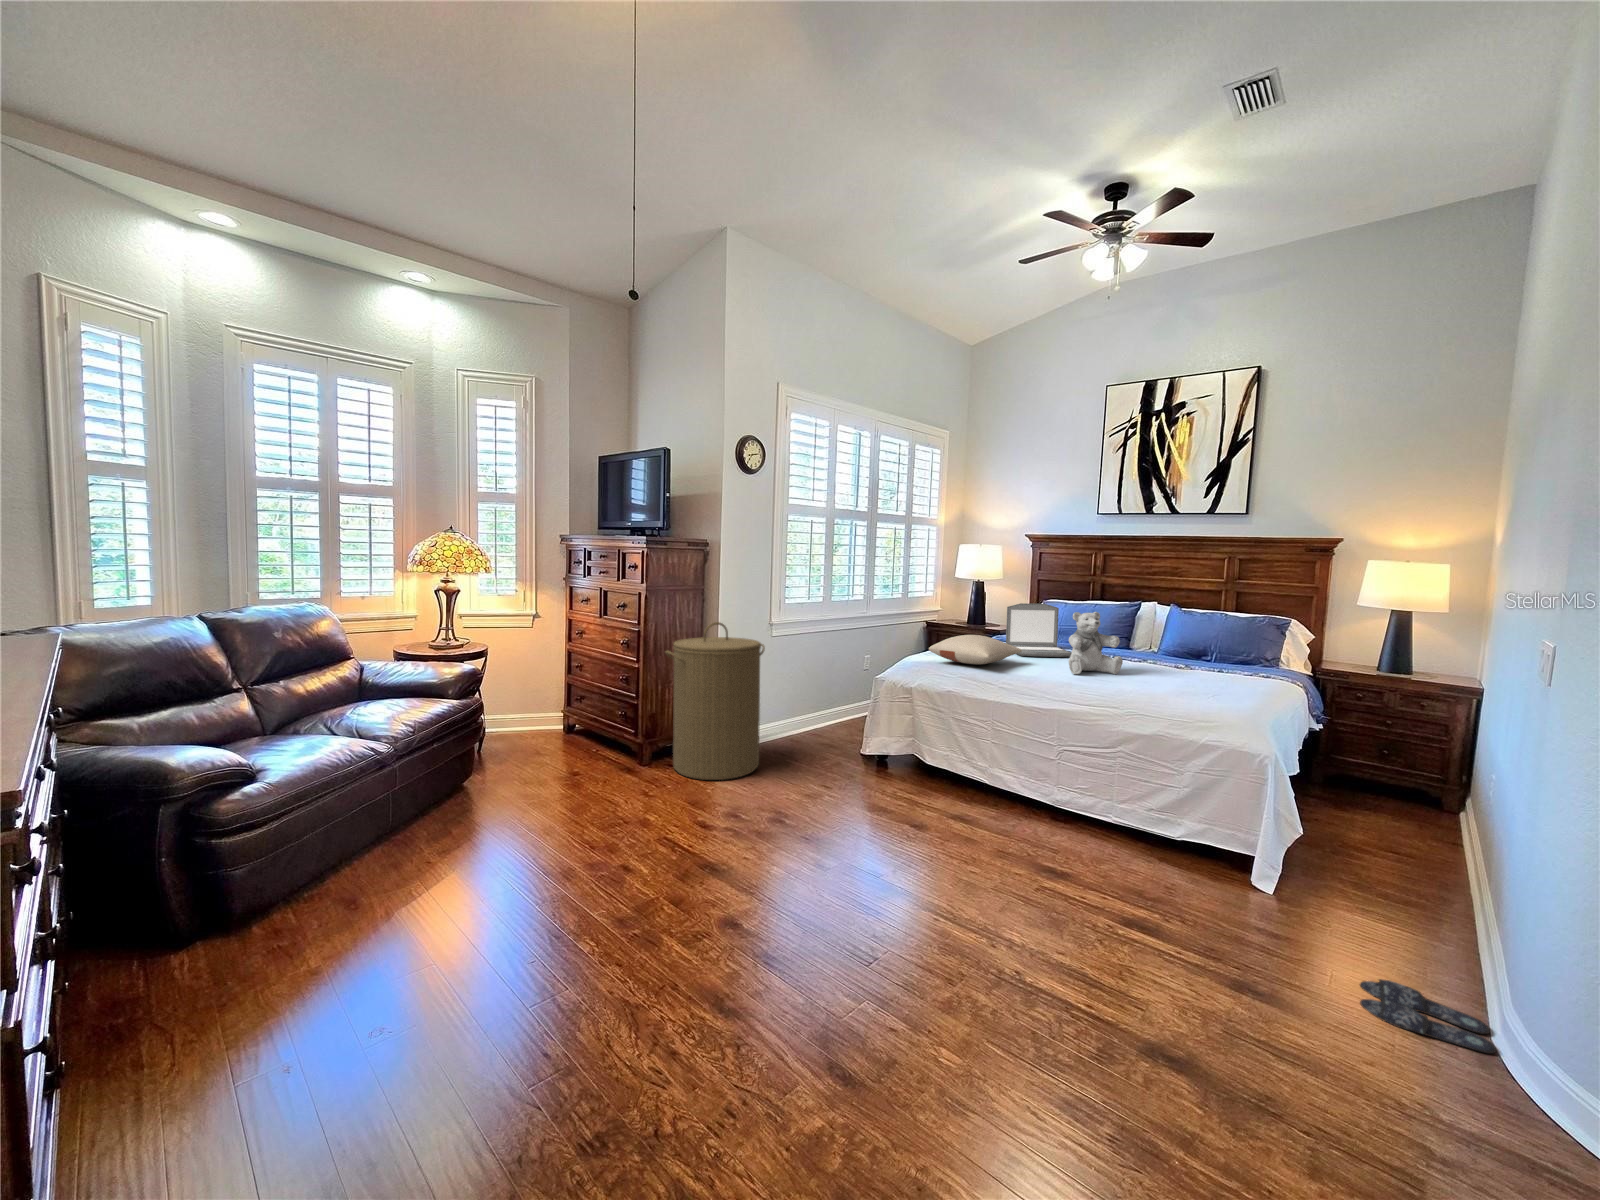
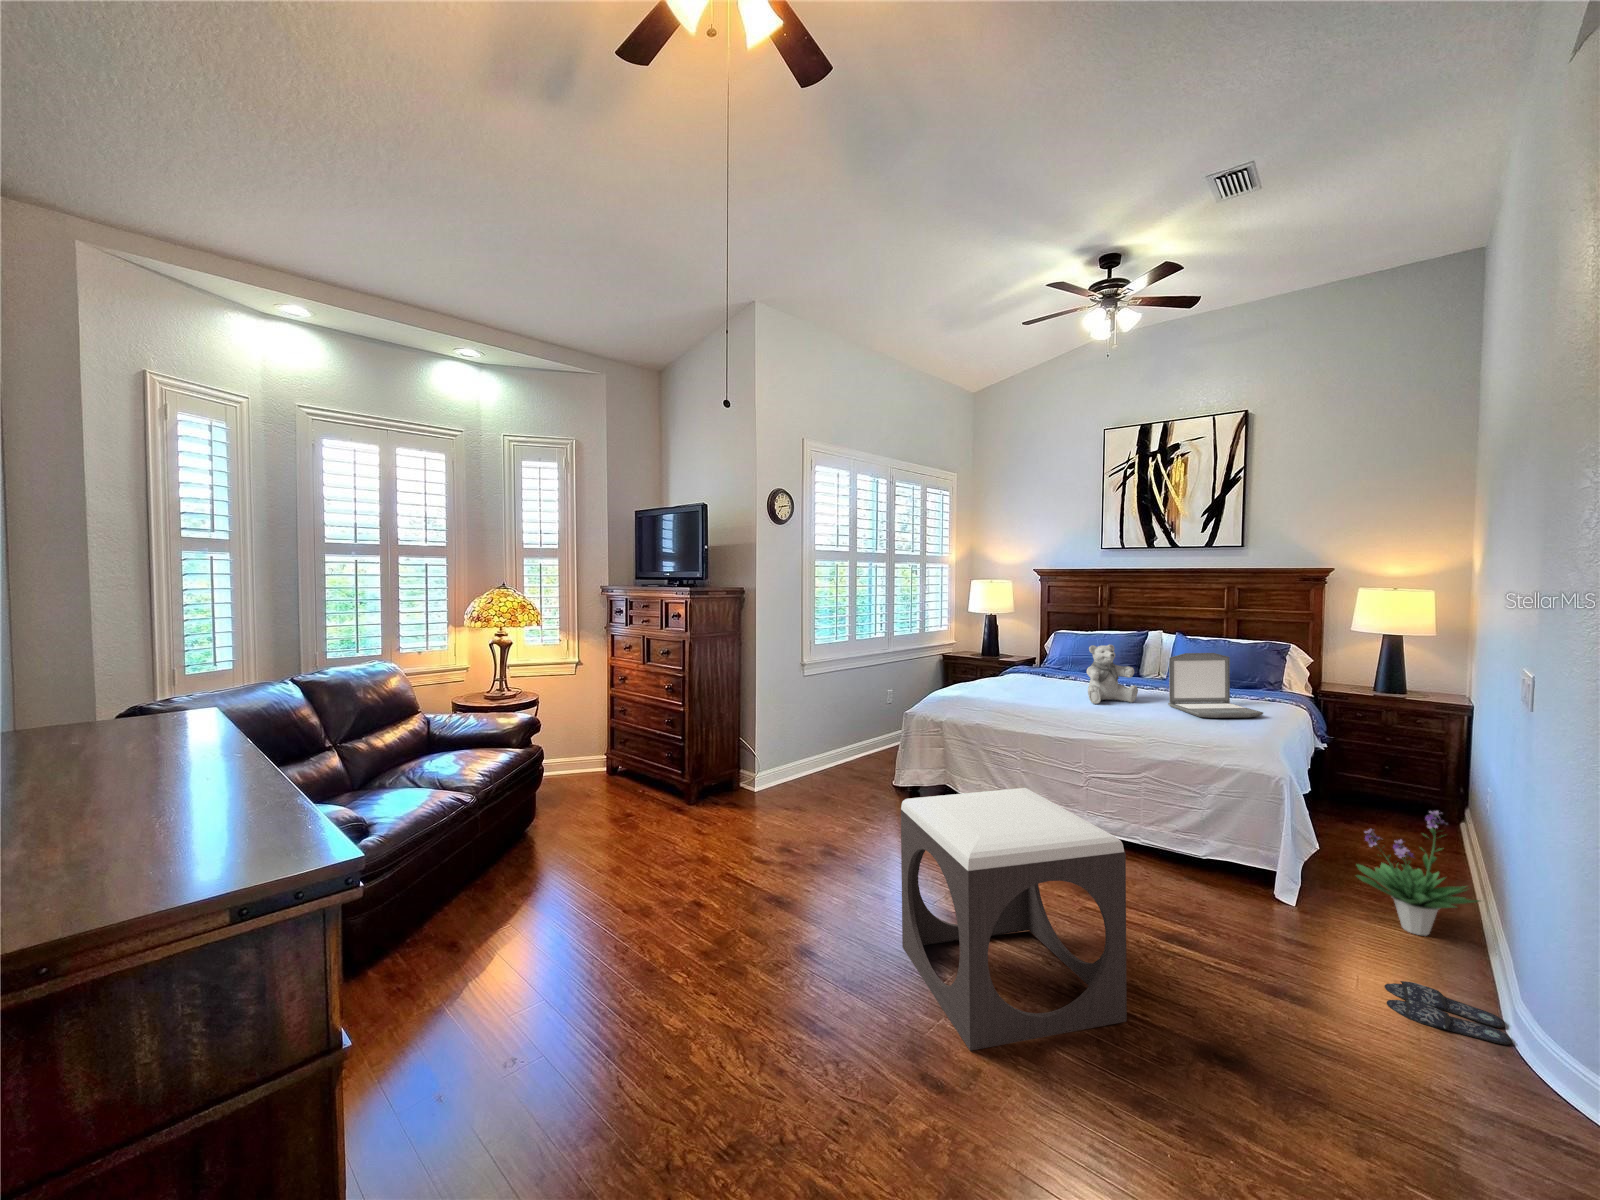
laptop: present [1006,603,1071,657] -> present [1168,653,1263,718]
laundry hamper: present [666,622,765,780] -> none [711,665,801,815]
pillow: present [929,635,1022,665] -> none [955,669,1042,696]
footstool: none [837,756,1076,1038] -> present [901,788,1127,1051]
potted plant: none [1338,796,1478,931] -> present [1356,811,1480,936]

